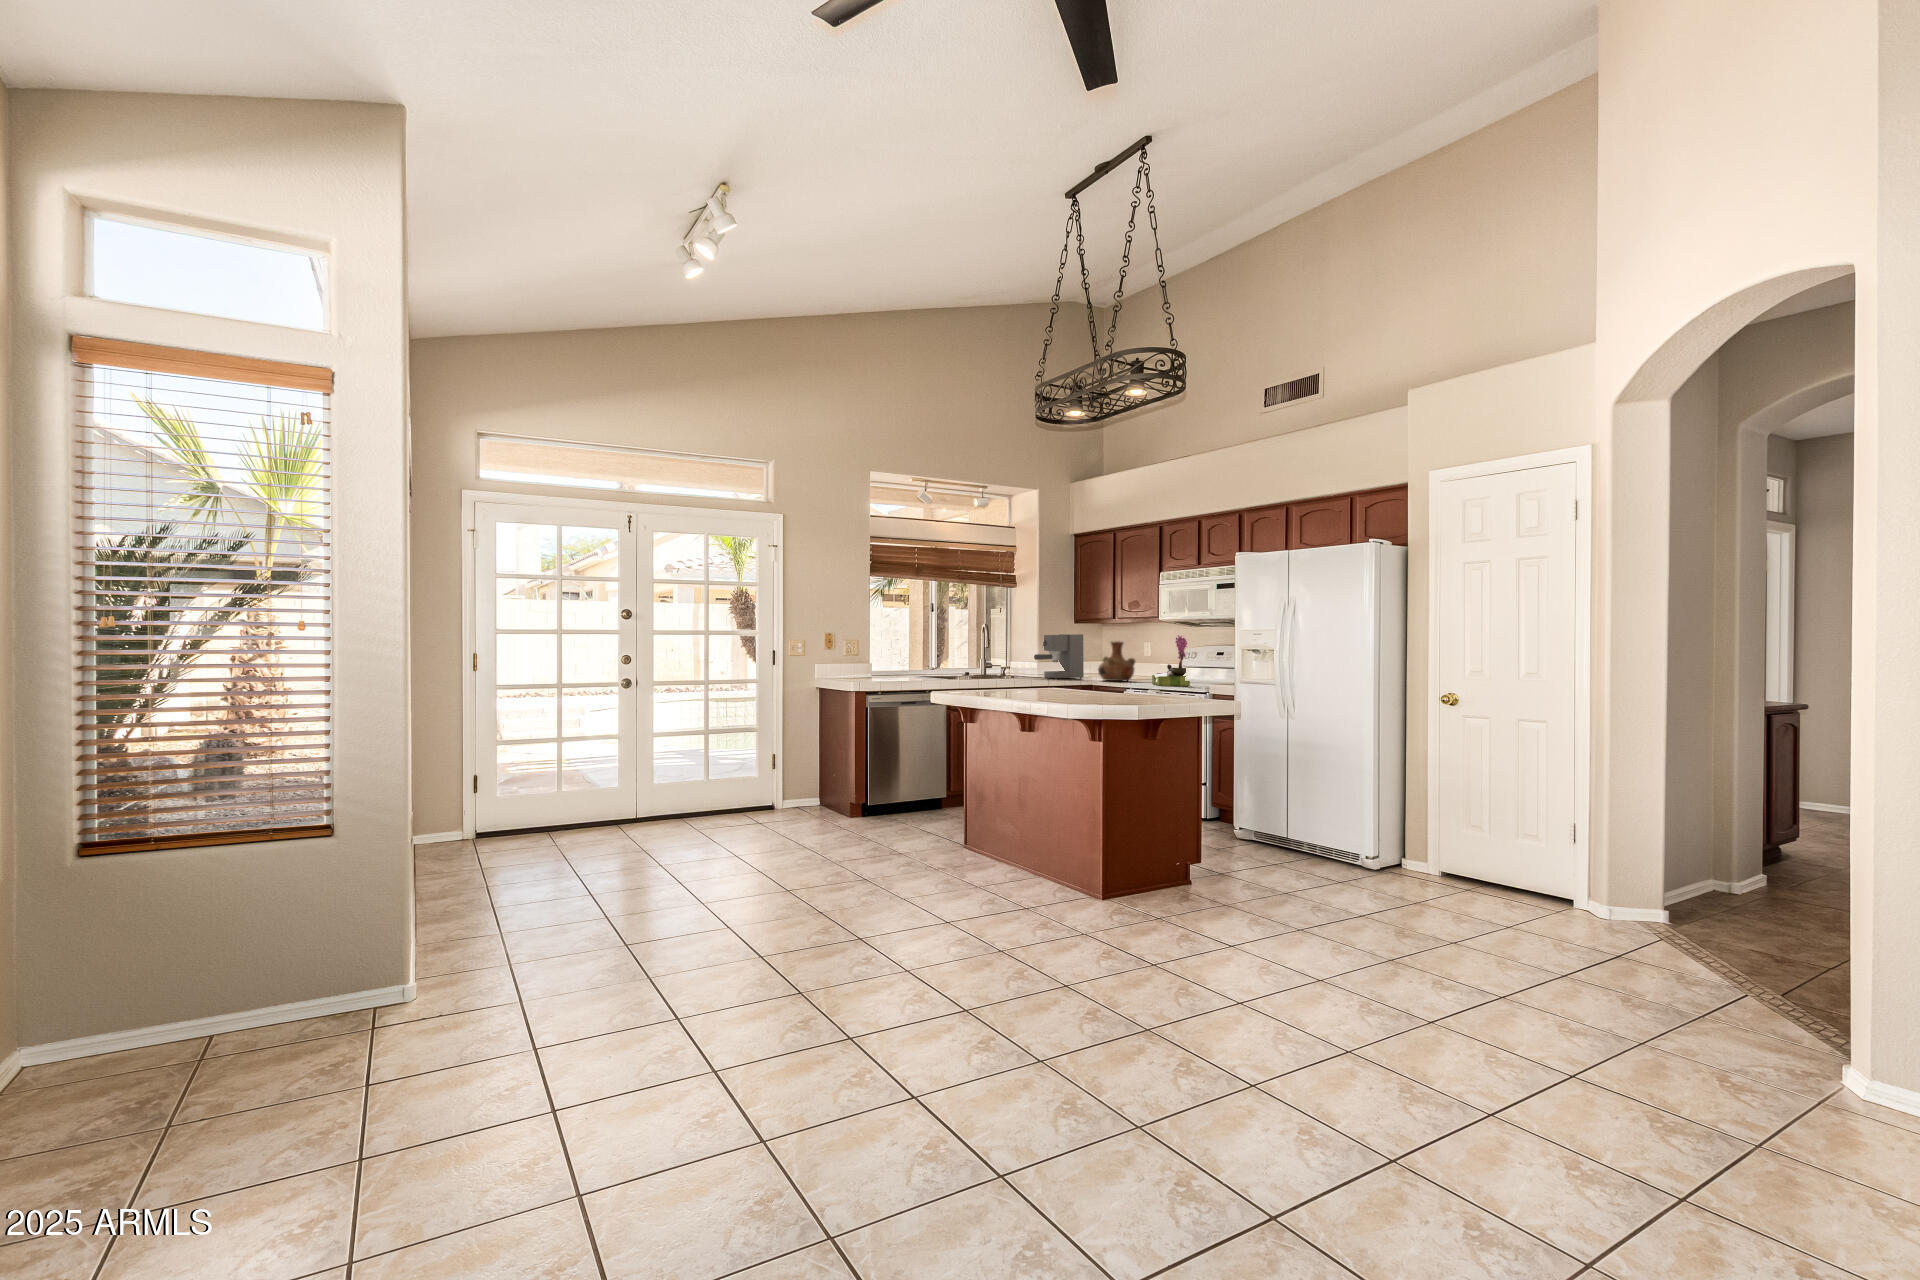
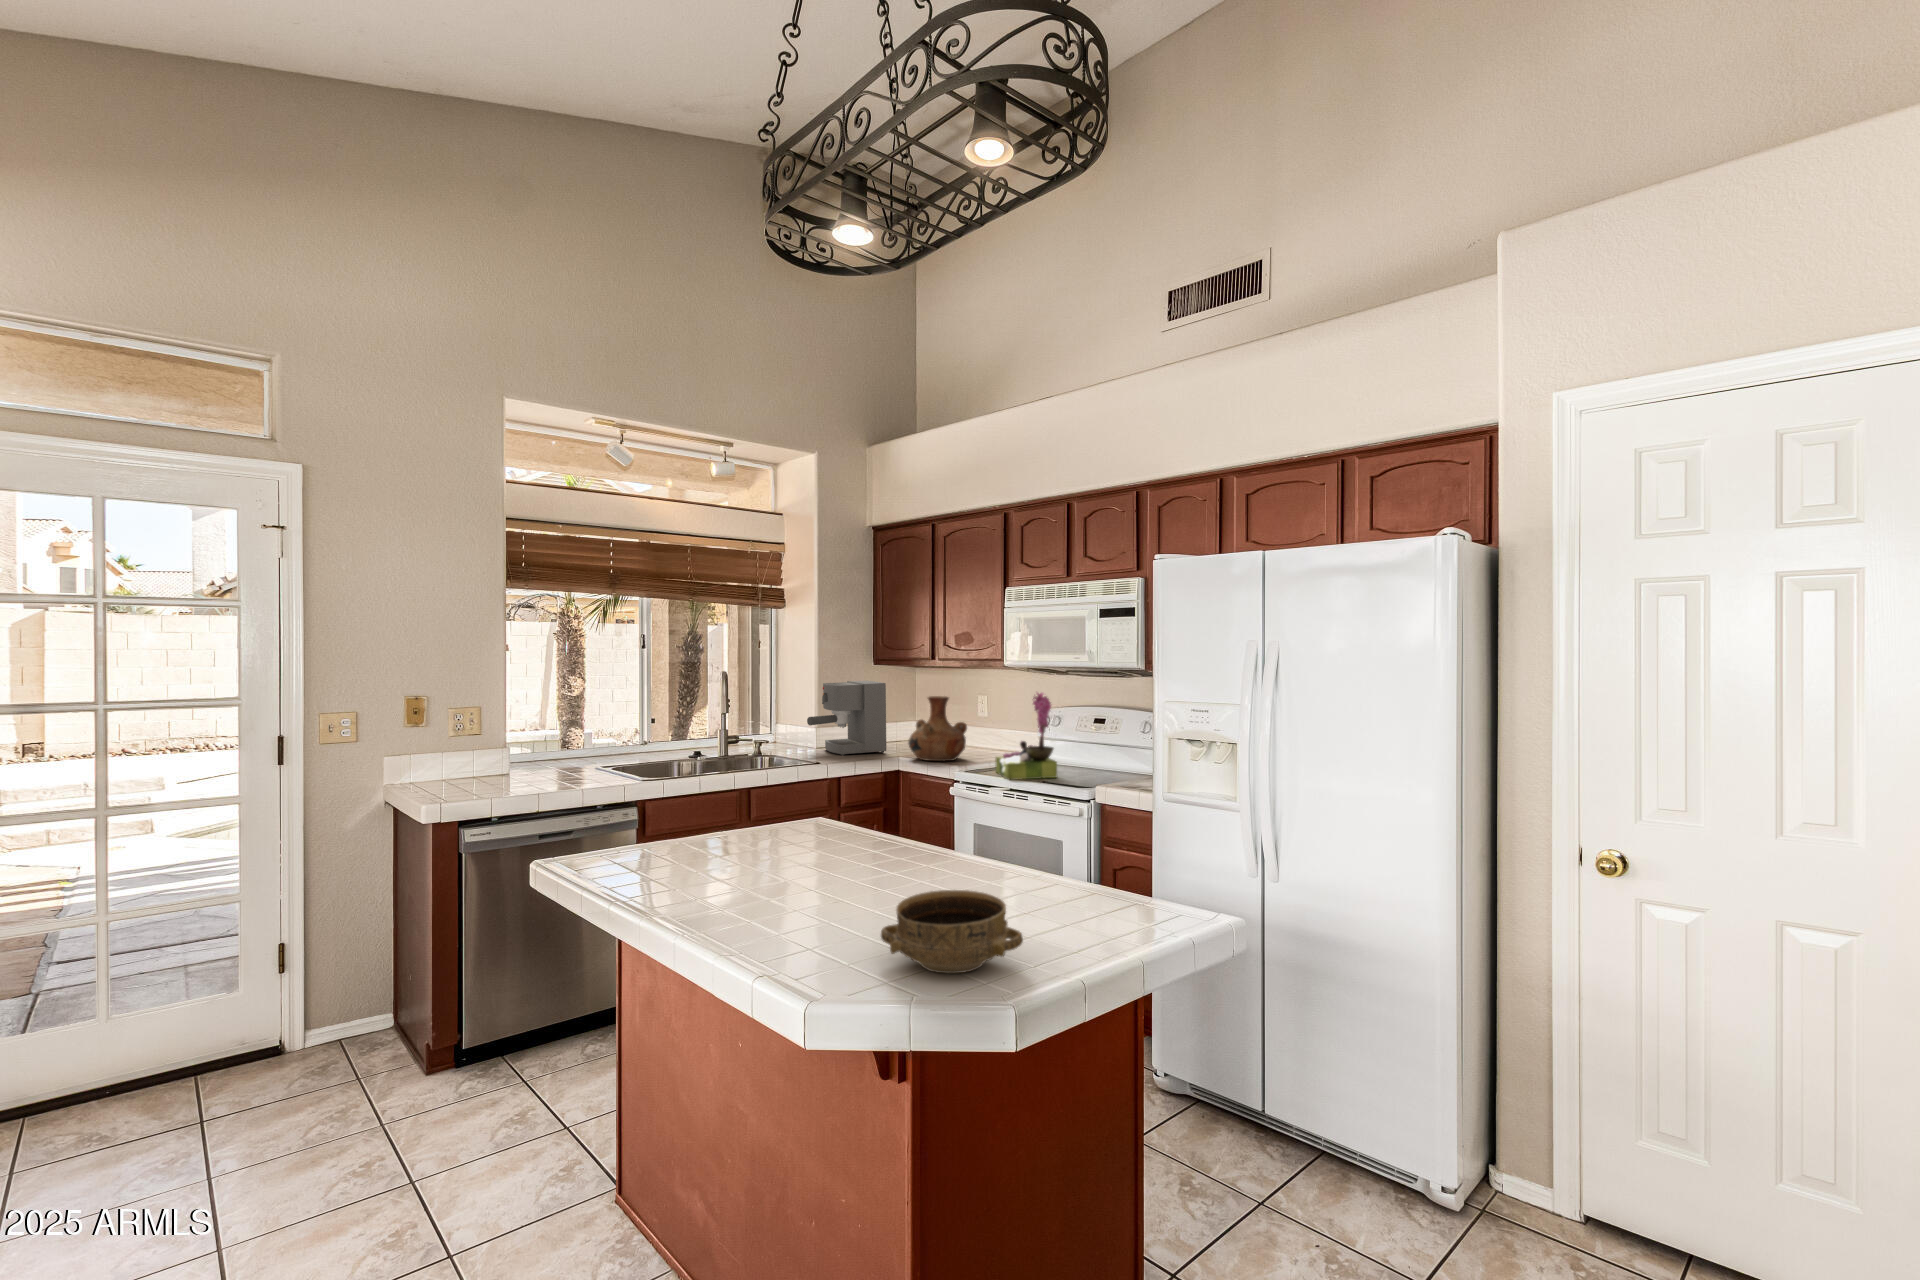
ceramic bowl: none [1093,682,1148,706] -> present [881,890,1023,973]

